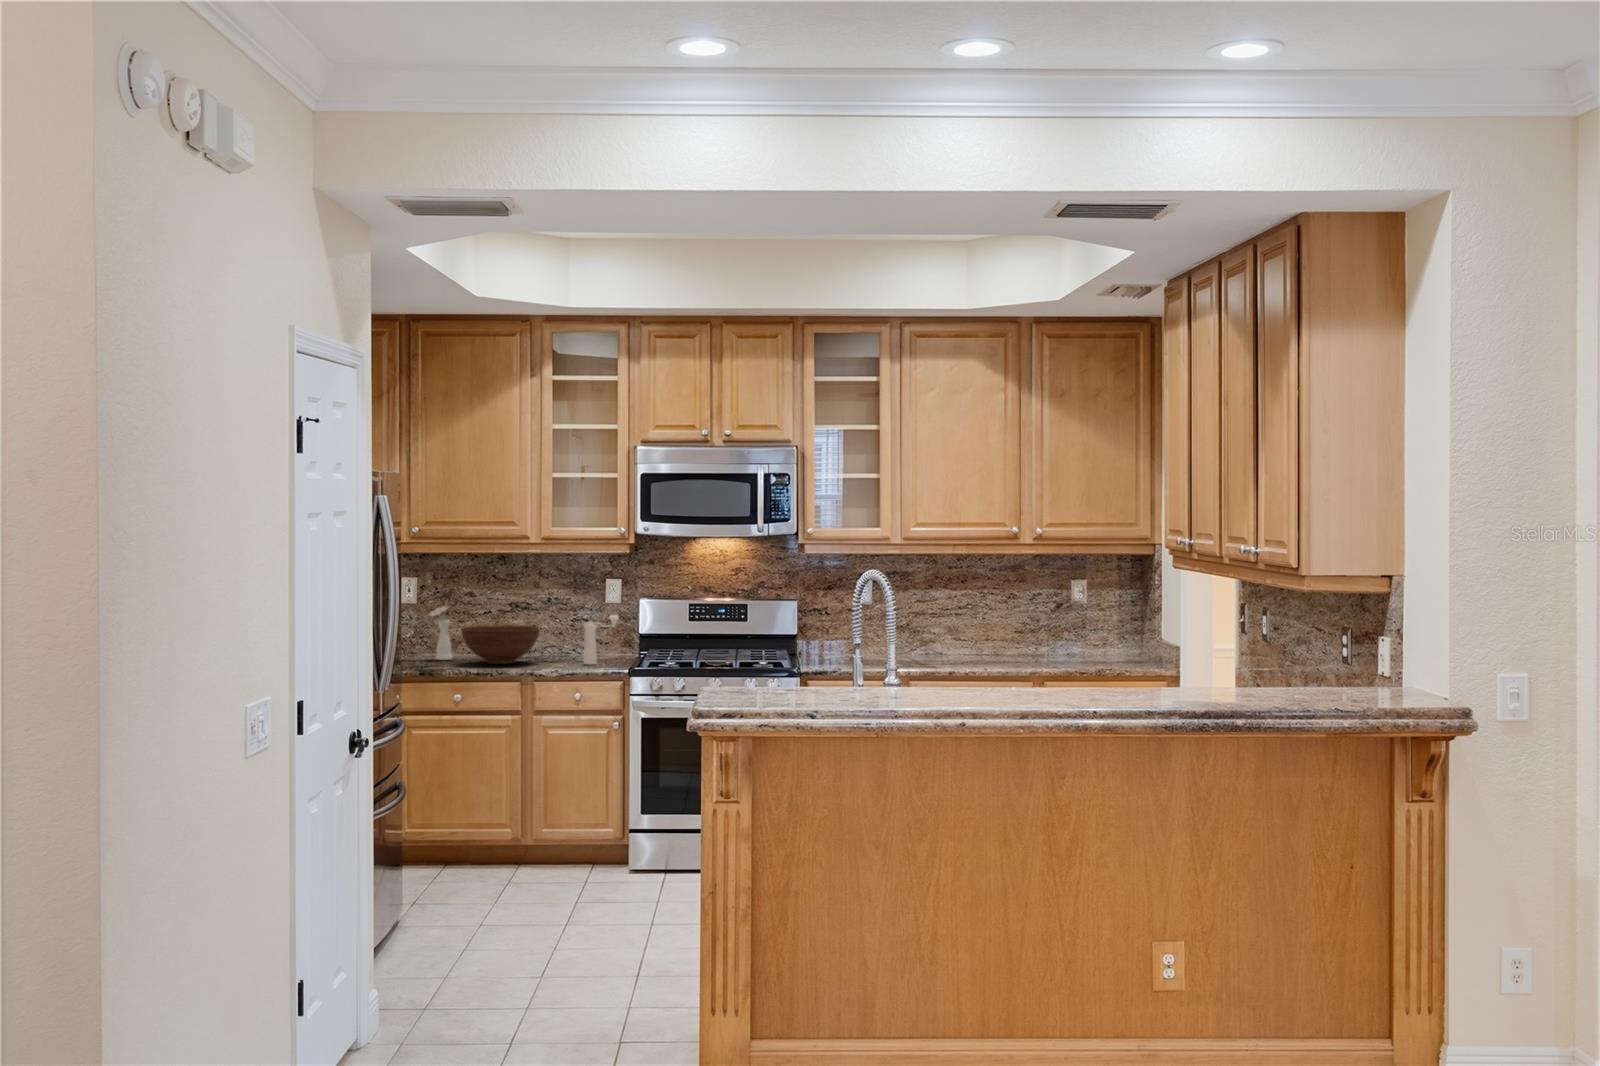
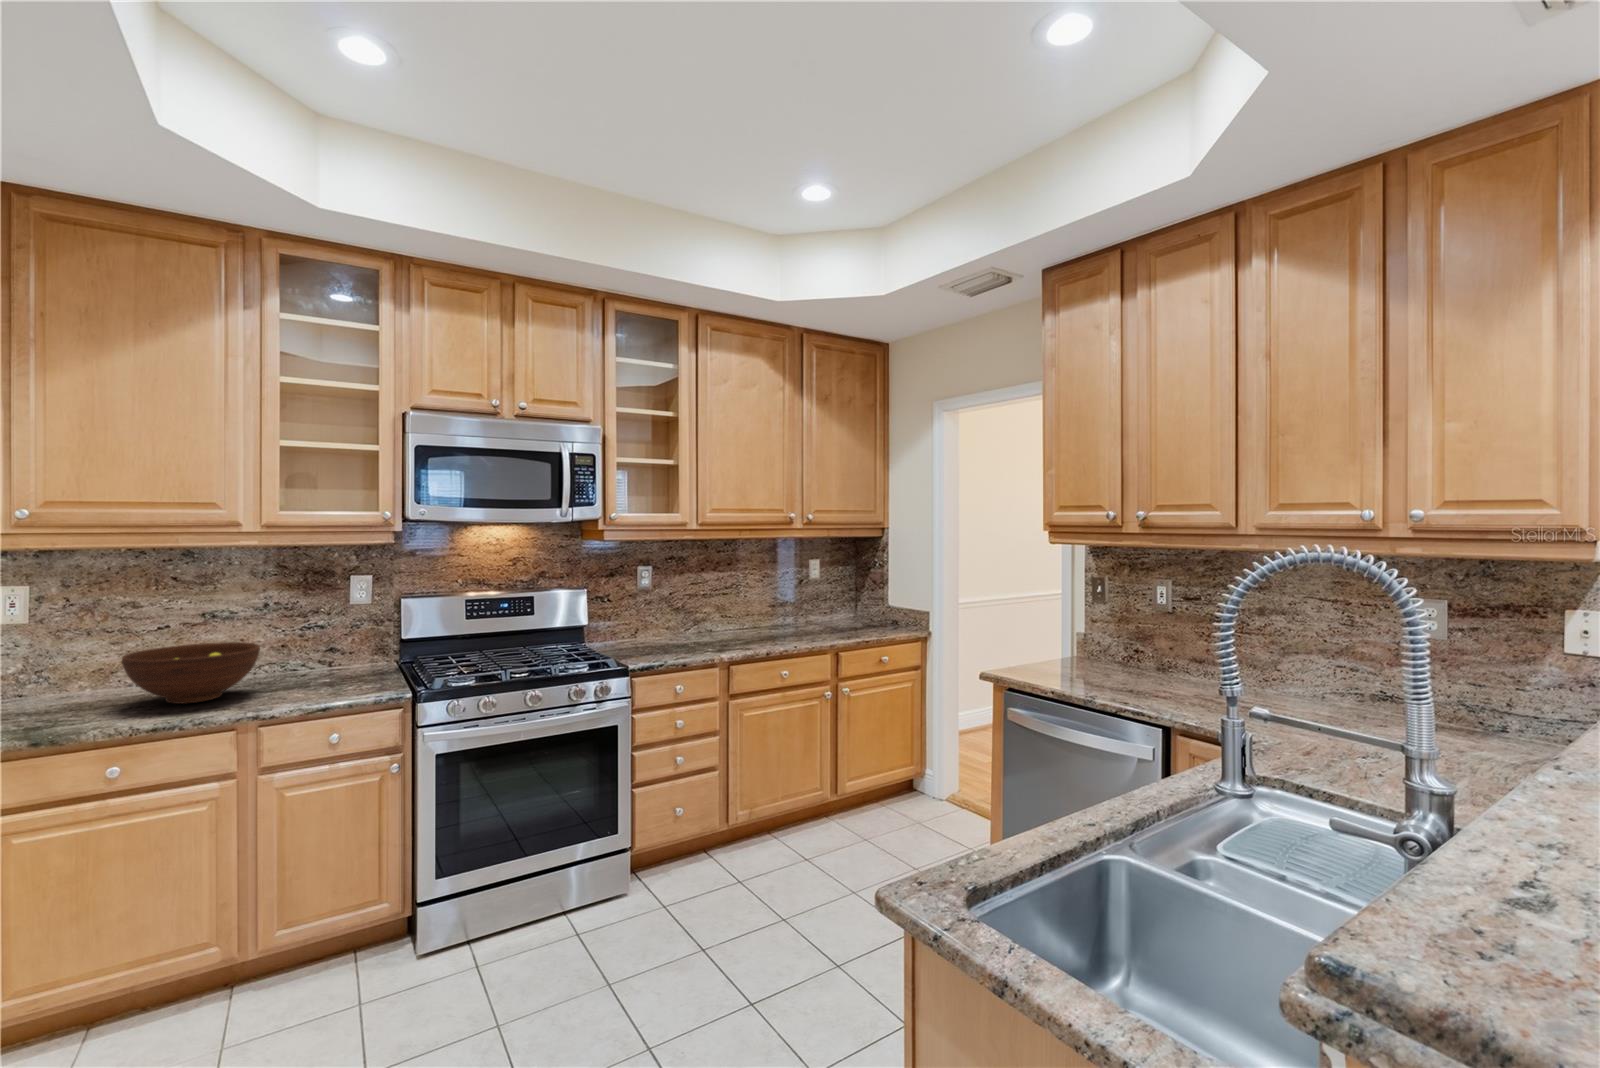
vase: present [429,606,452,660] -> none [53,623,103,702]
pepper mill: present [583,615,619,665] -> none [332,620,381,688]

